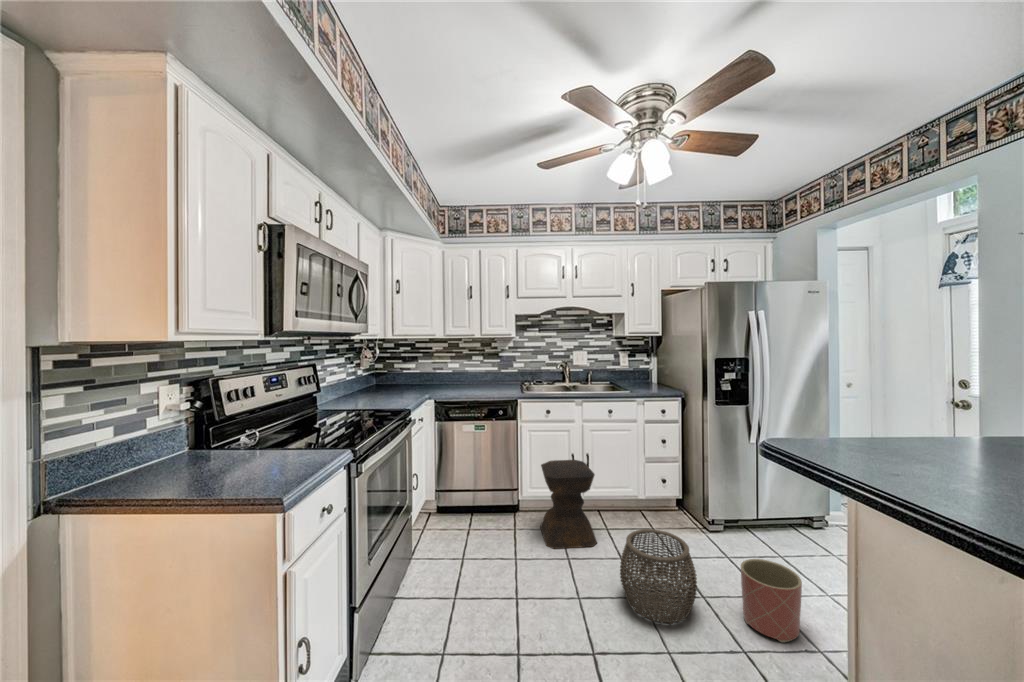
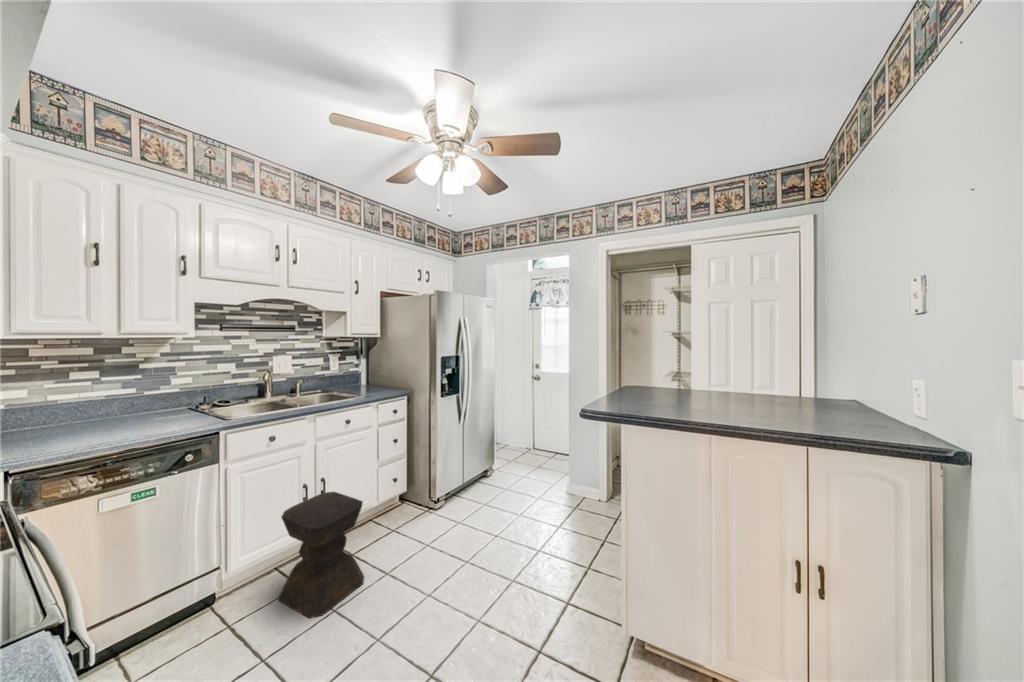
woven basket: present [620,529,697,624] -> none [429,529,498,621]
planter: present [741,559,802,643] -> none [510,514,548,571]

